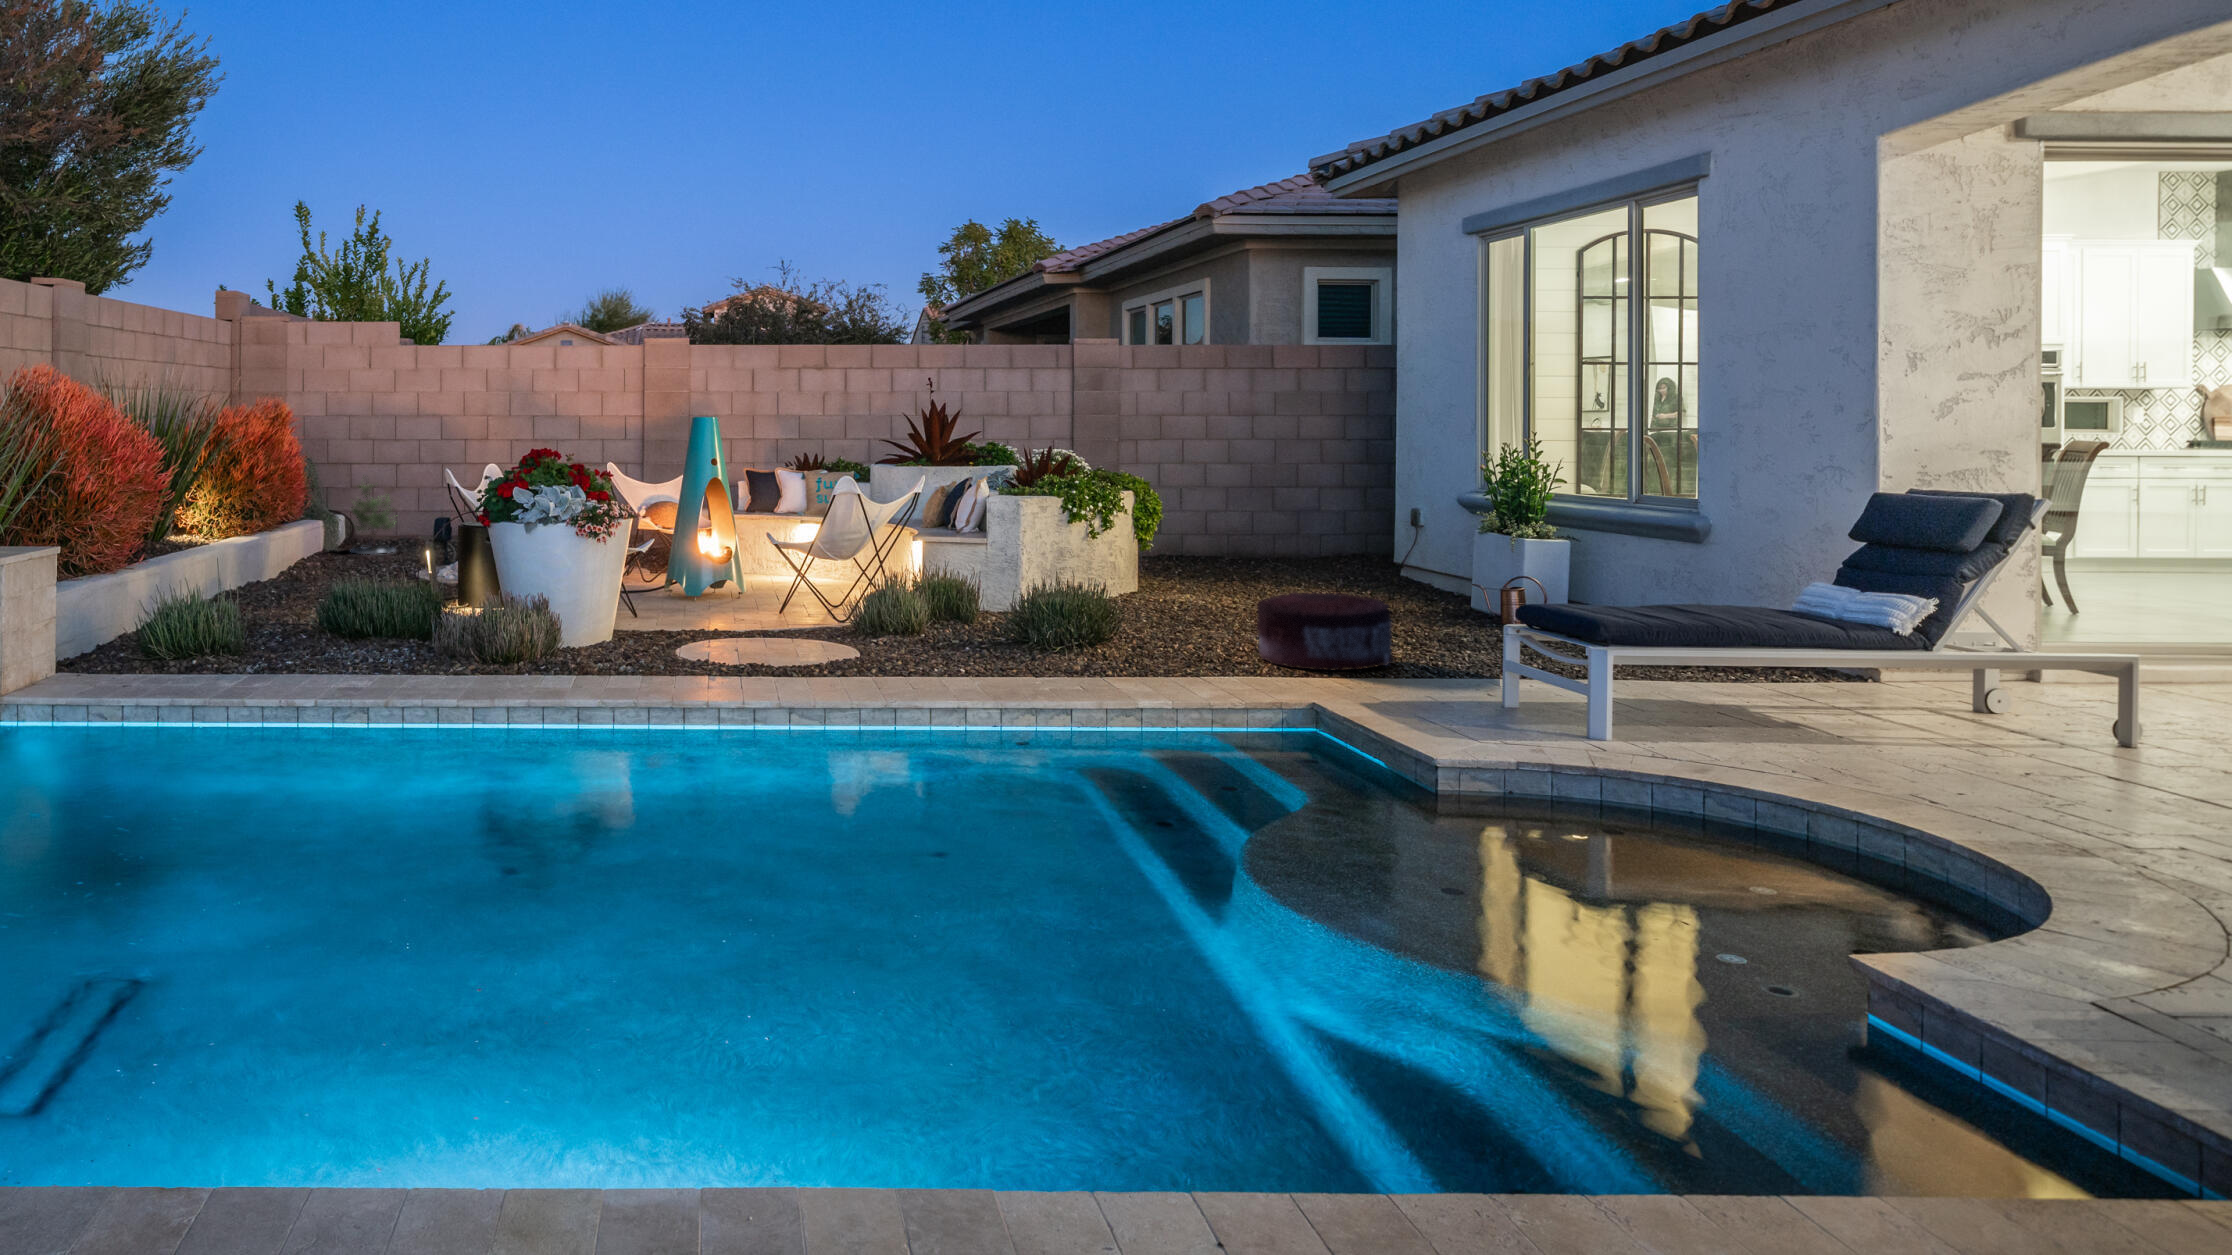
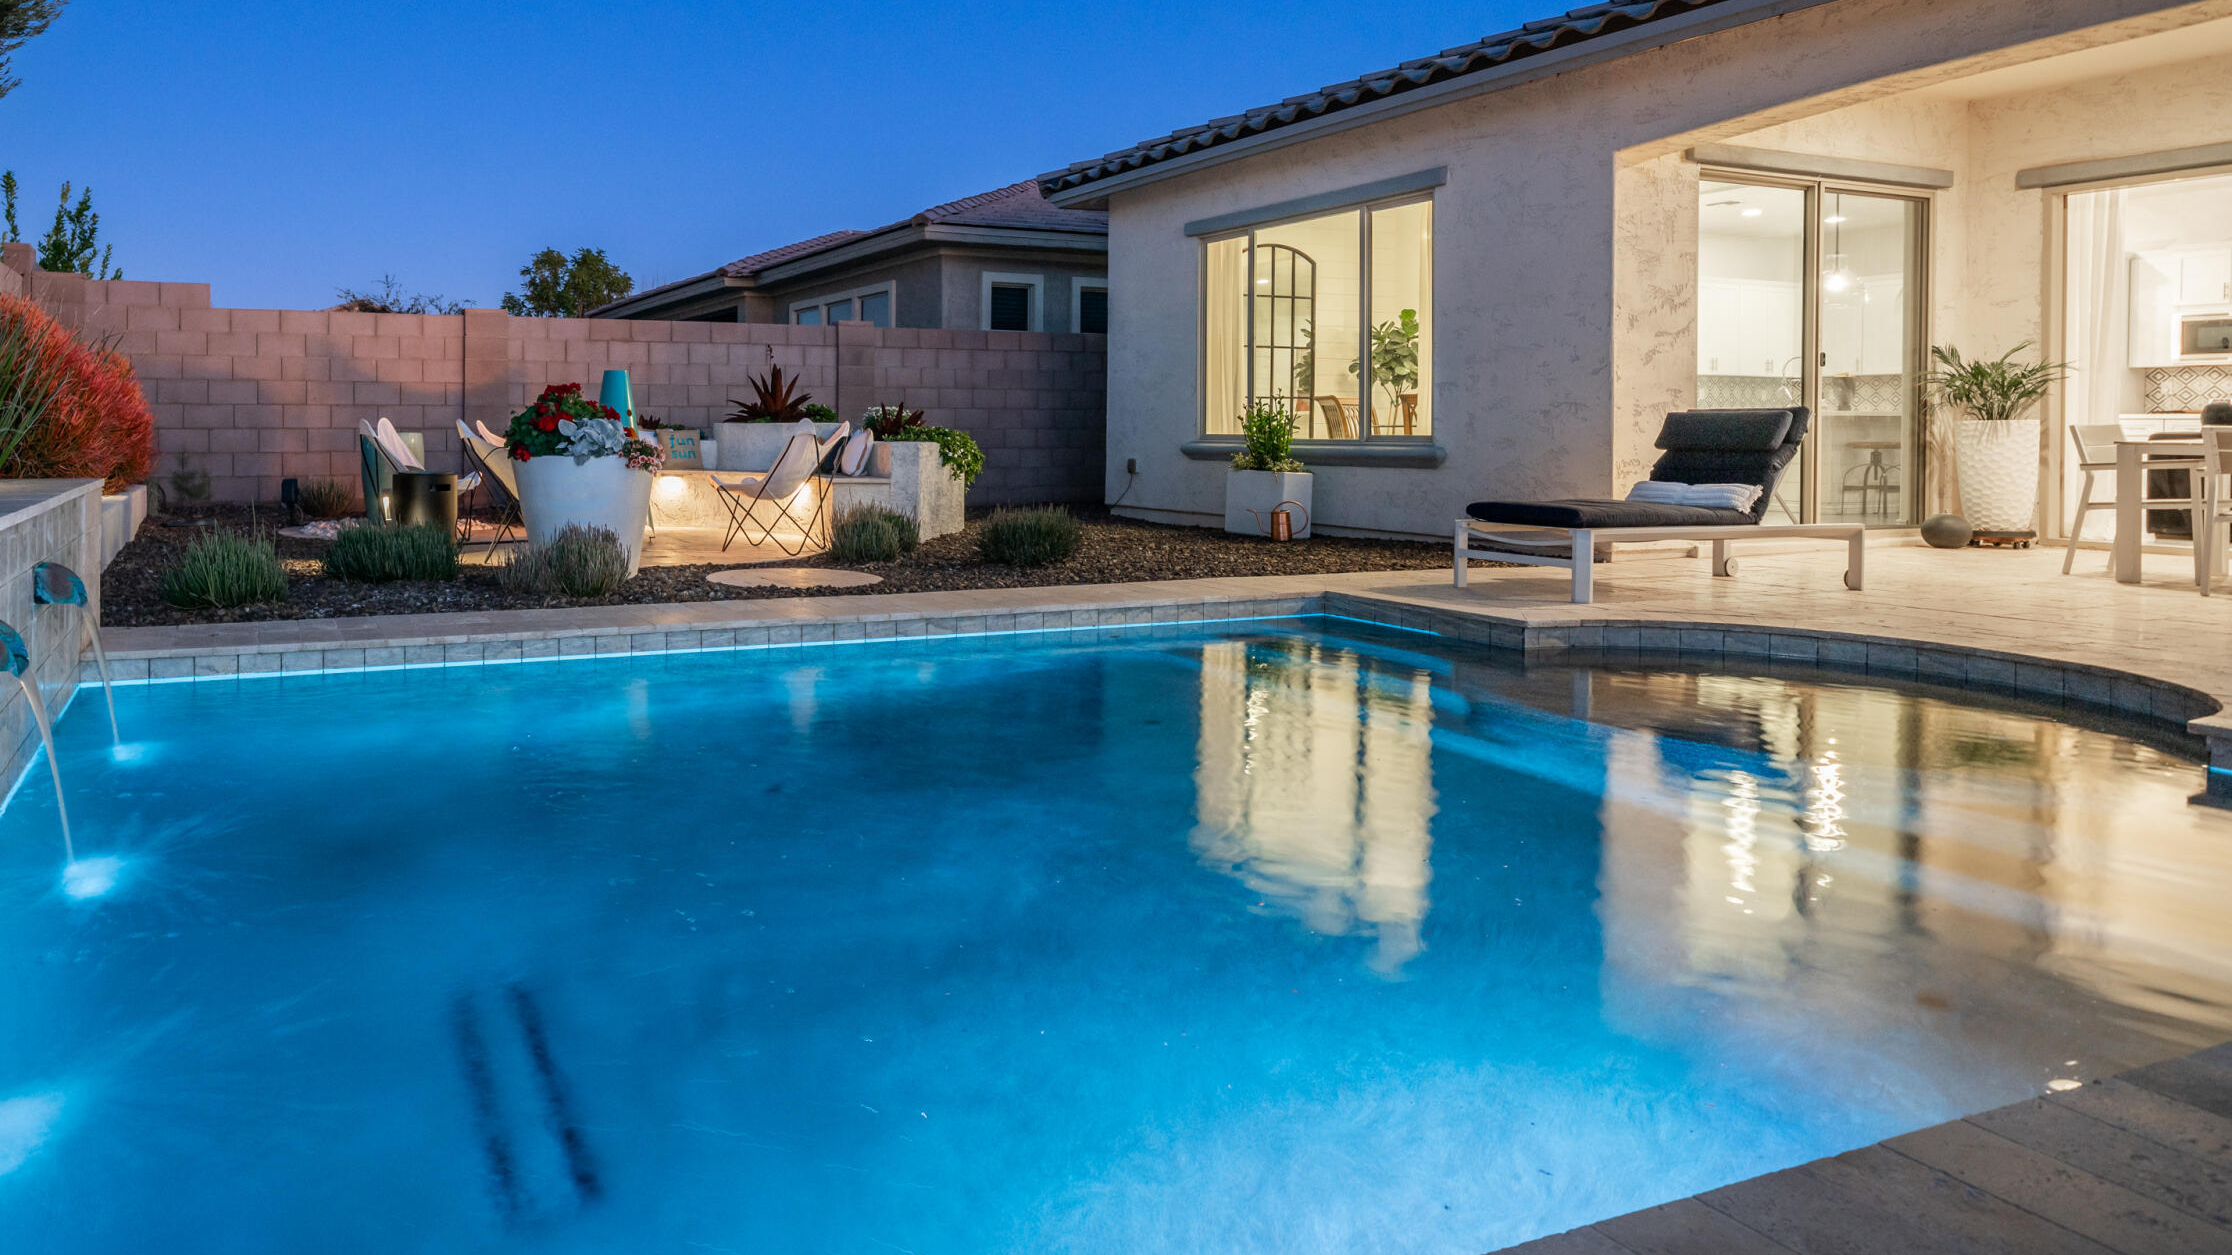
pouf: present [1257,592,1394,670] -> none [1173,507,1283,567]

